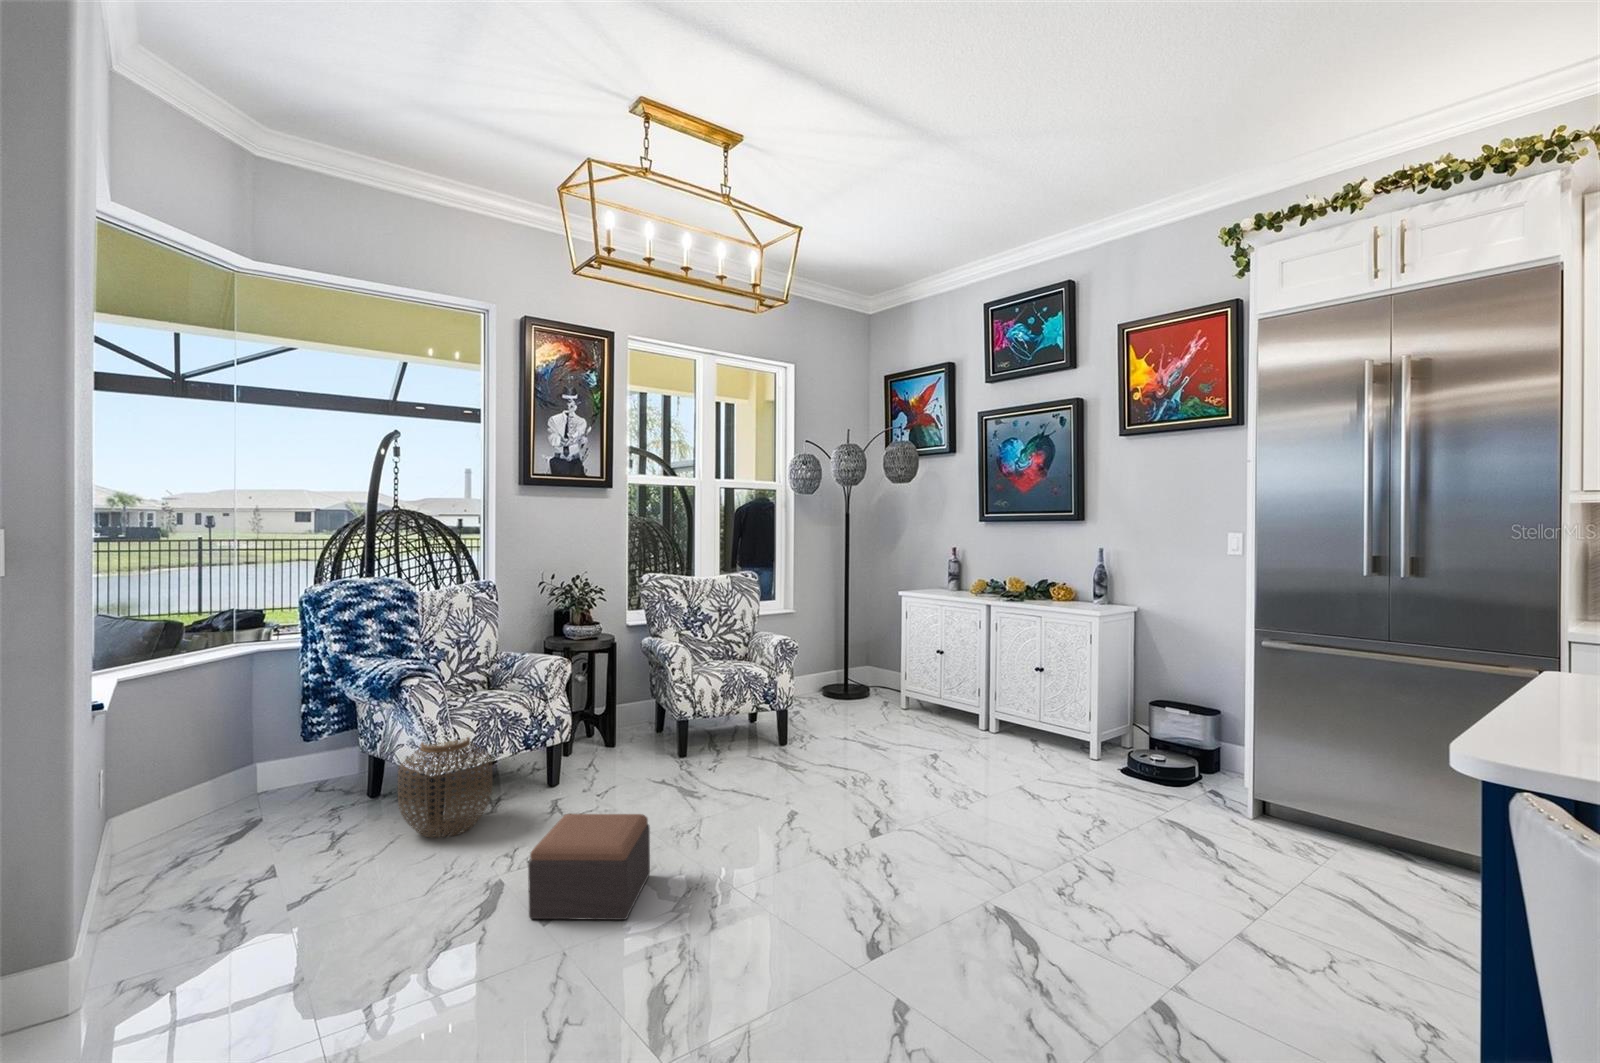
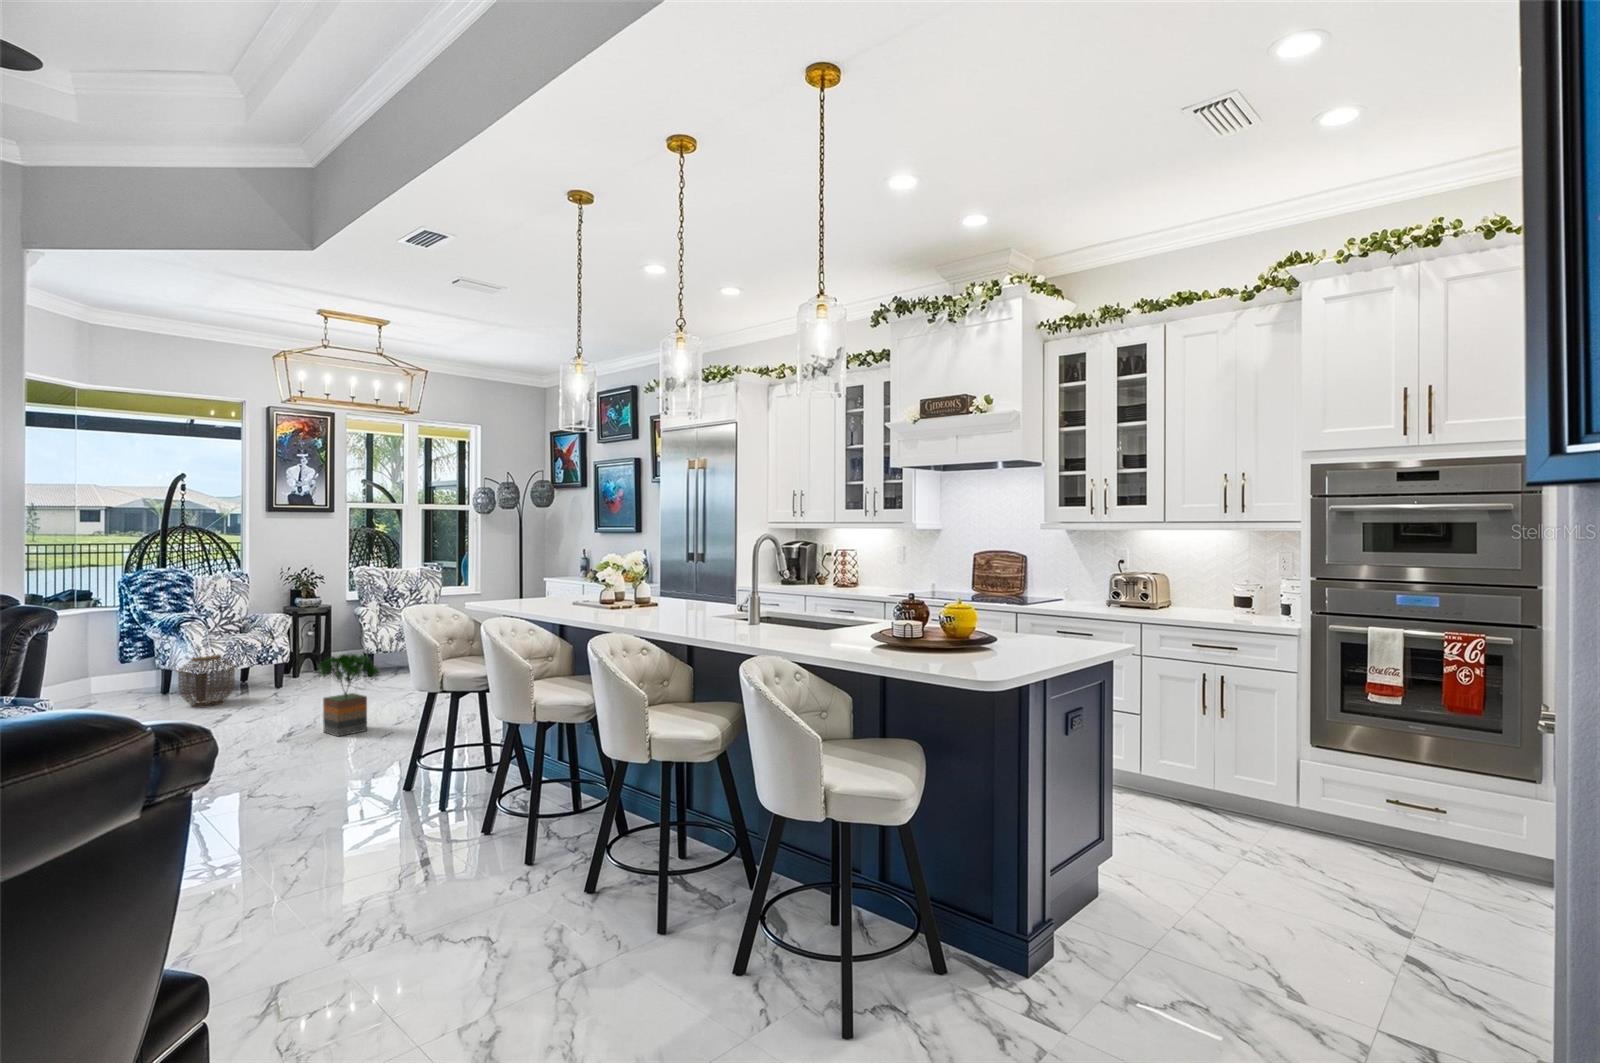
potted tree: none [712,774,861,1002] -> present [317,654,380,736]
footstool: present [528,814,650,920] -> none [240,683,310,724]

